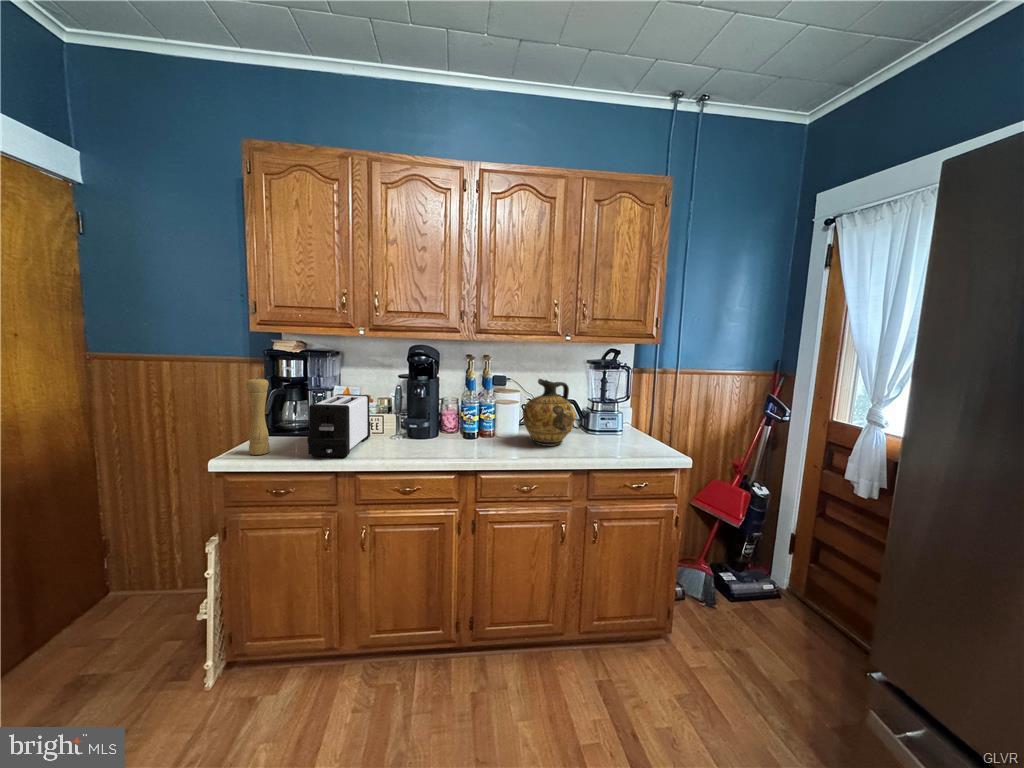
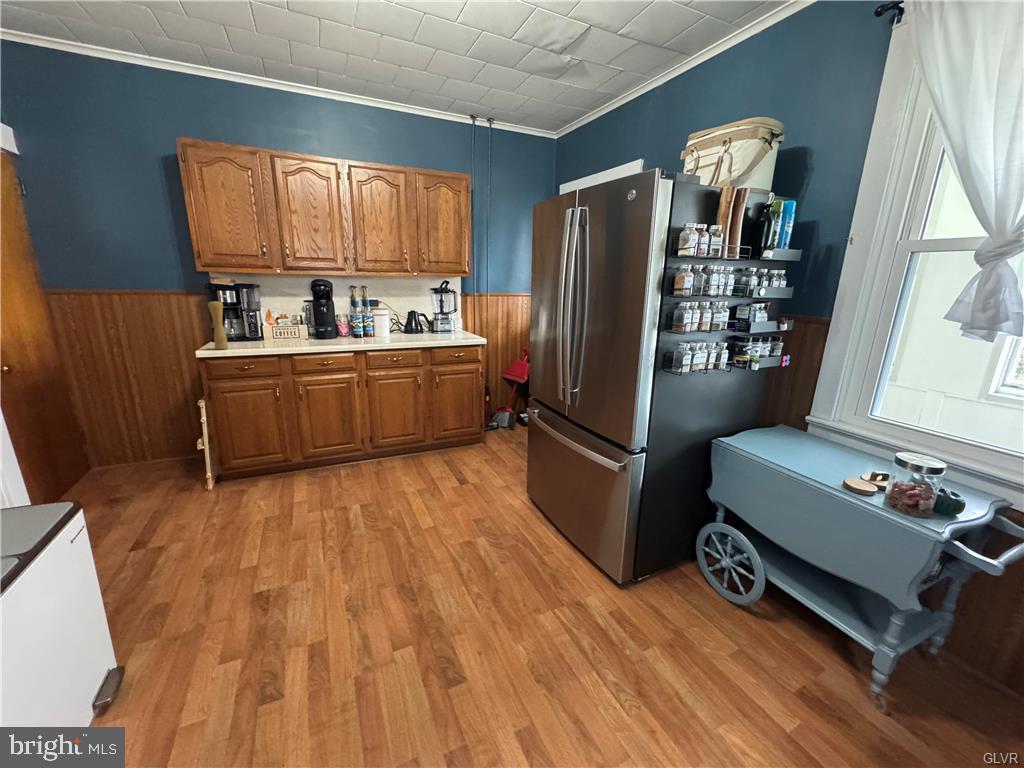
ceramic jug: present [523,379,575,446] -> none [391,299,423,339]
toaster: present [307,394,371,457] -> none [255,313,291,348]

